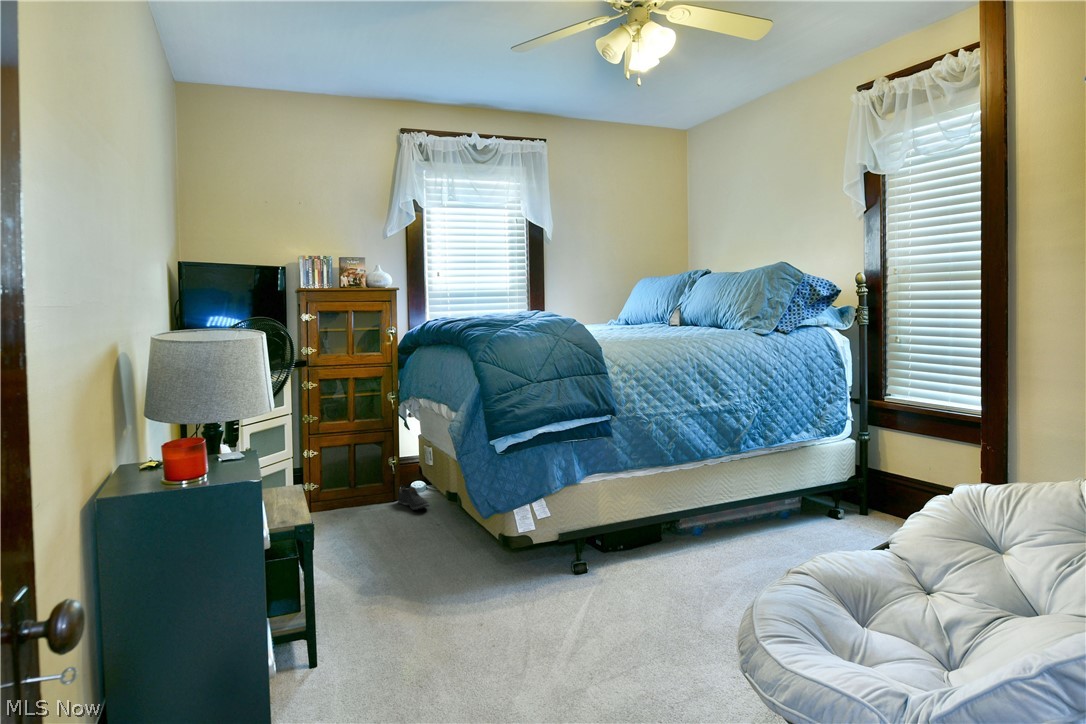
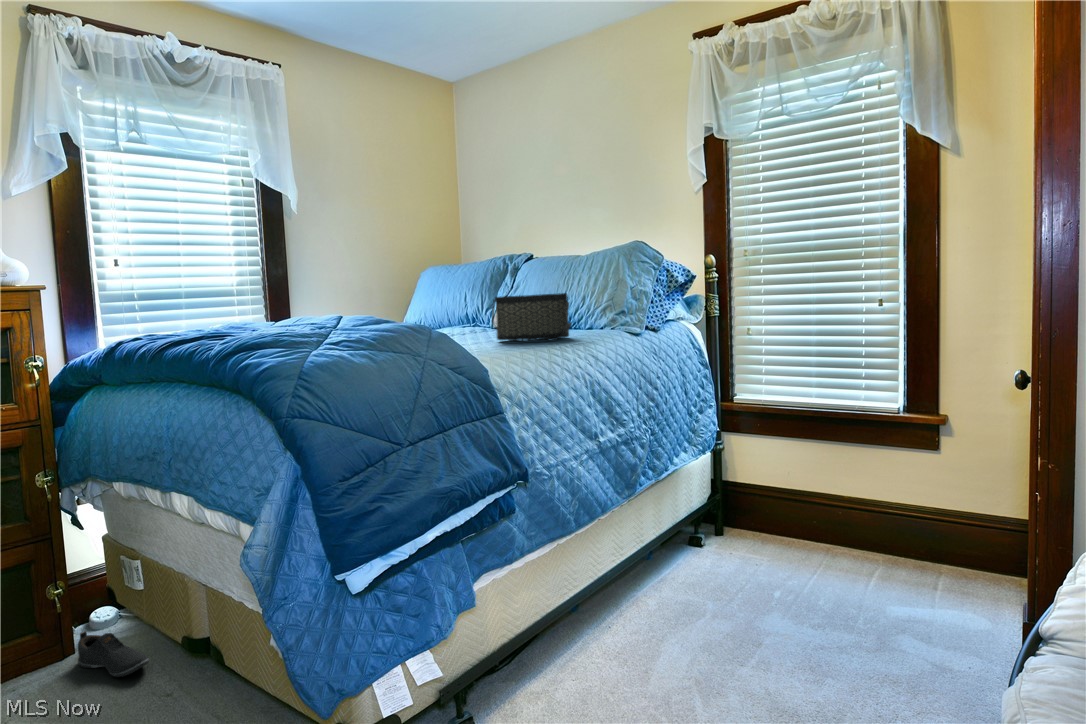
handbag: none [647,301,703,334] -> present [492,293,571,341]

